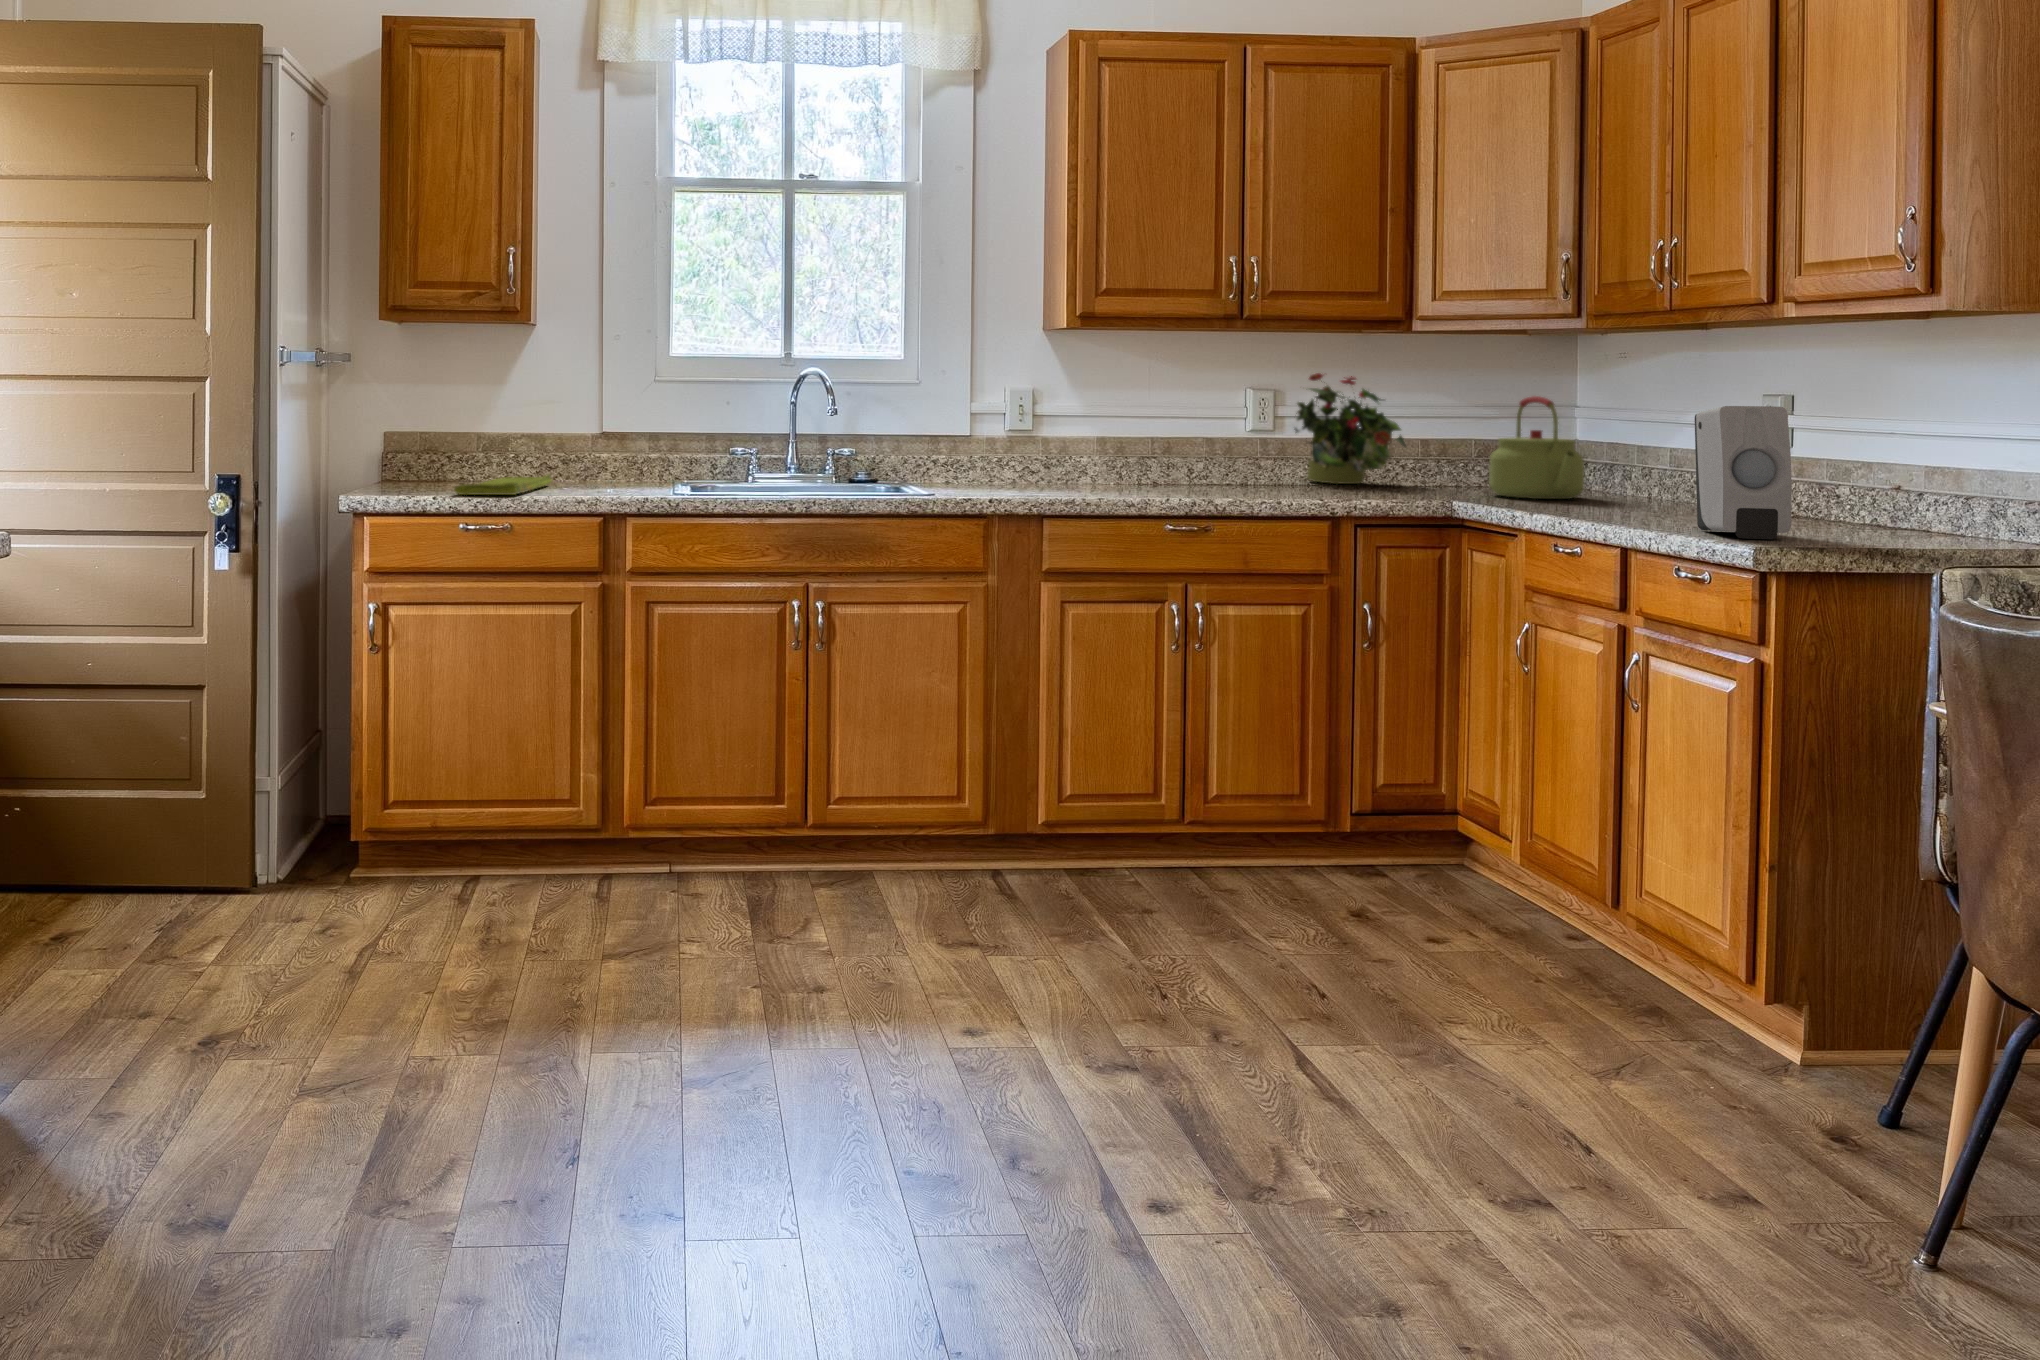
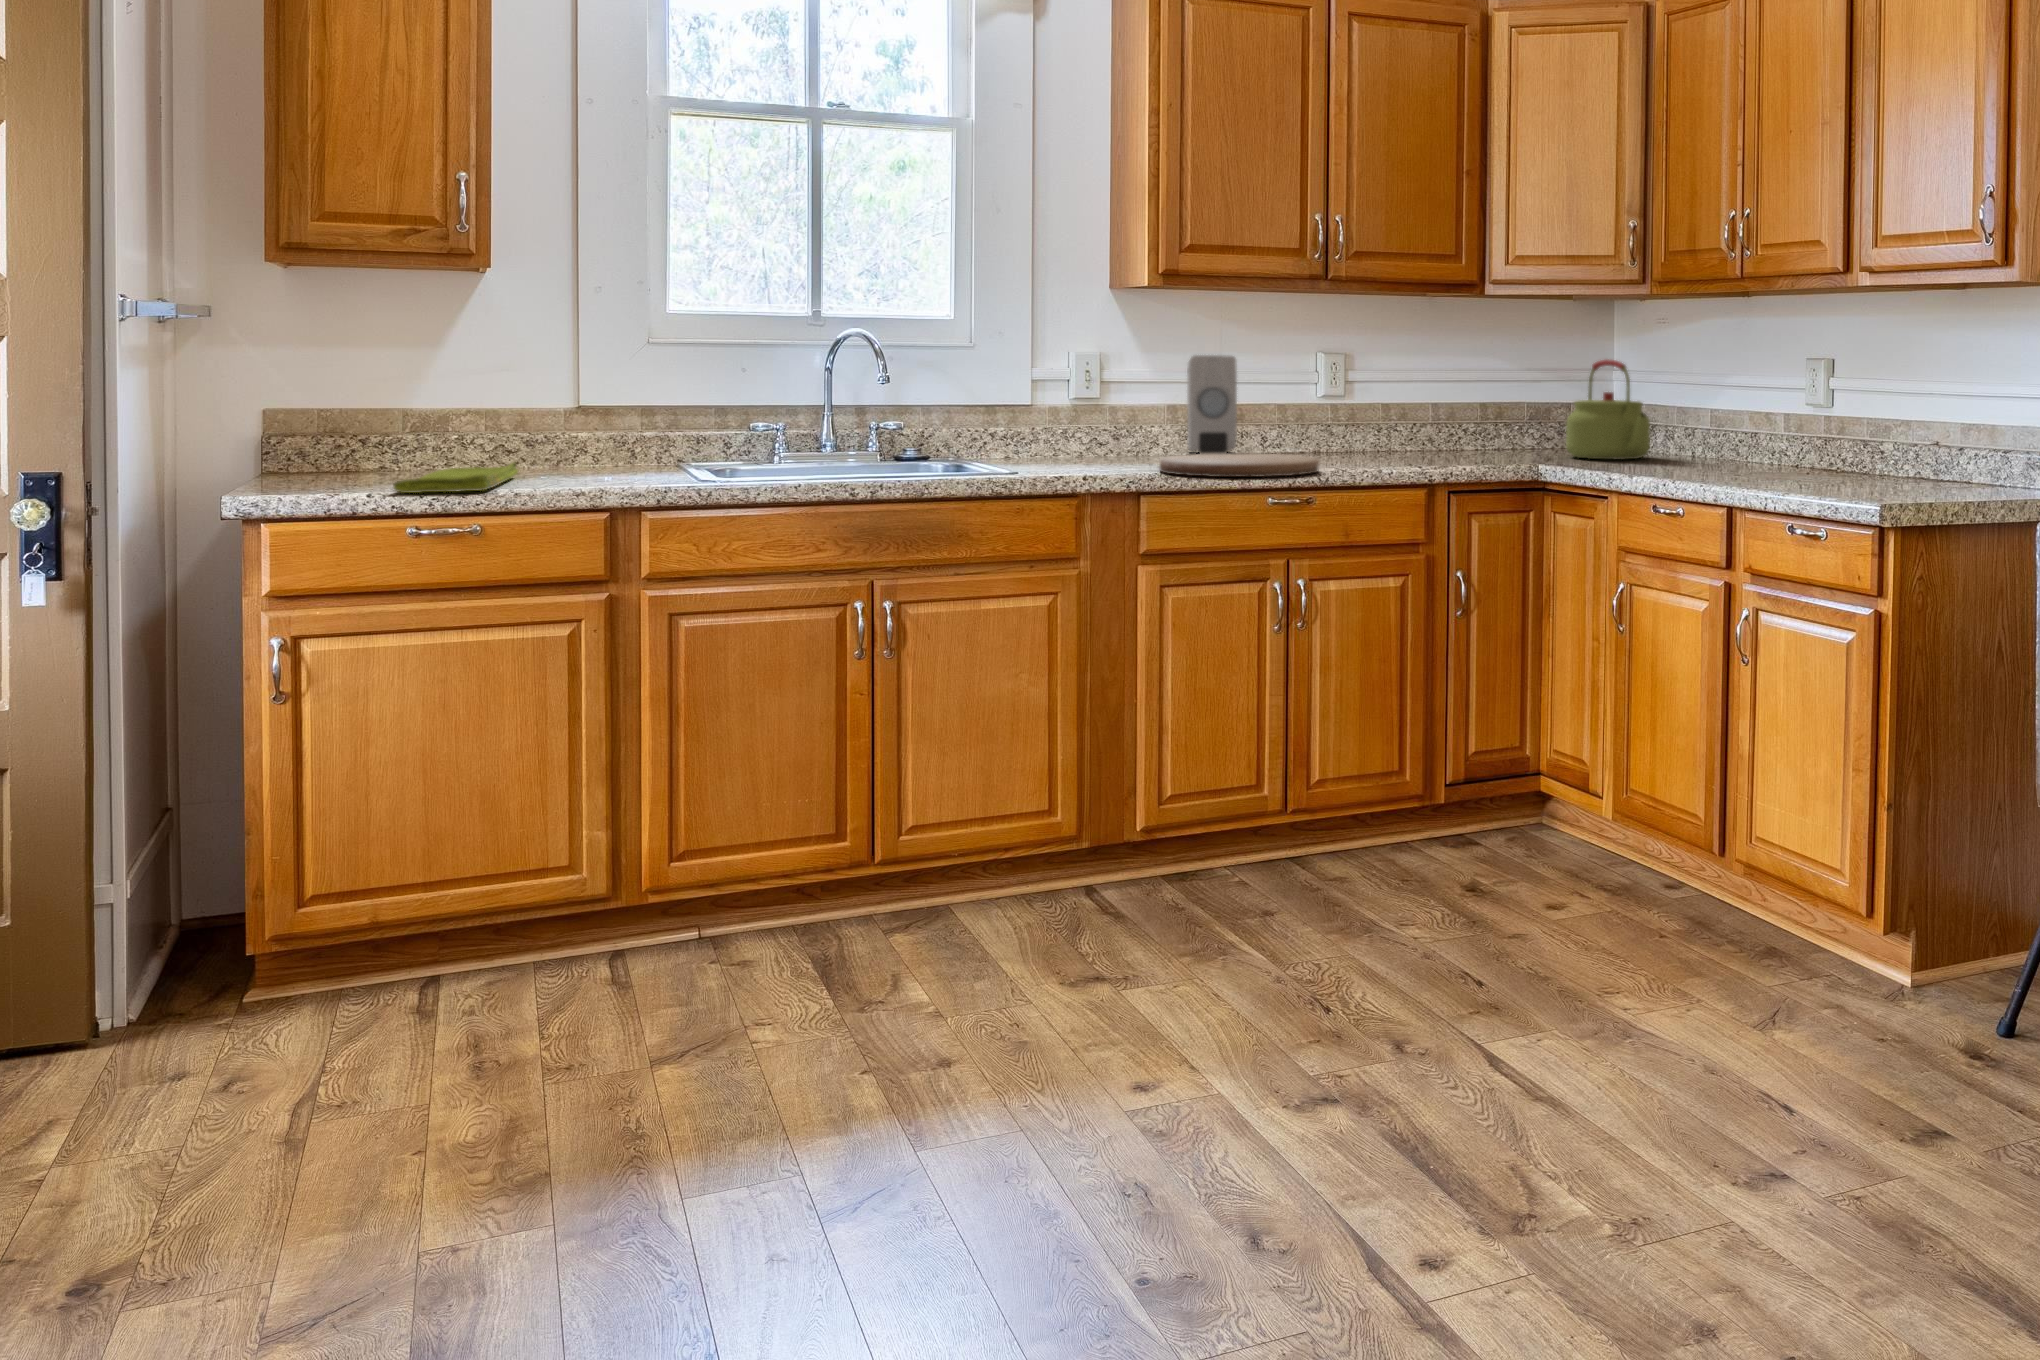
potted plant: present [1294,373,1406,484] -> none [1369,335,1482,450]
soap dispenser: present [1695,406,1792,539] -> present [1187,355,1237,454]
cutting board: none [1061,482,1211,504] -> present [1159,454,1319,477]

